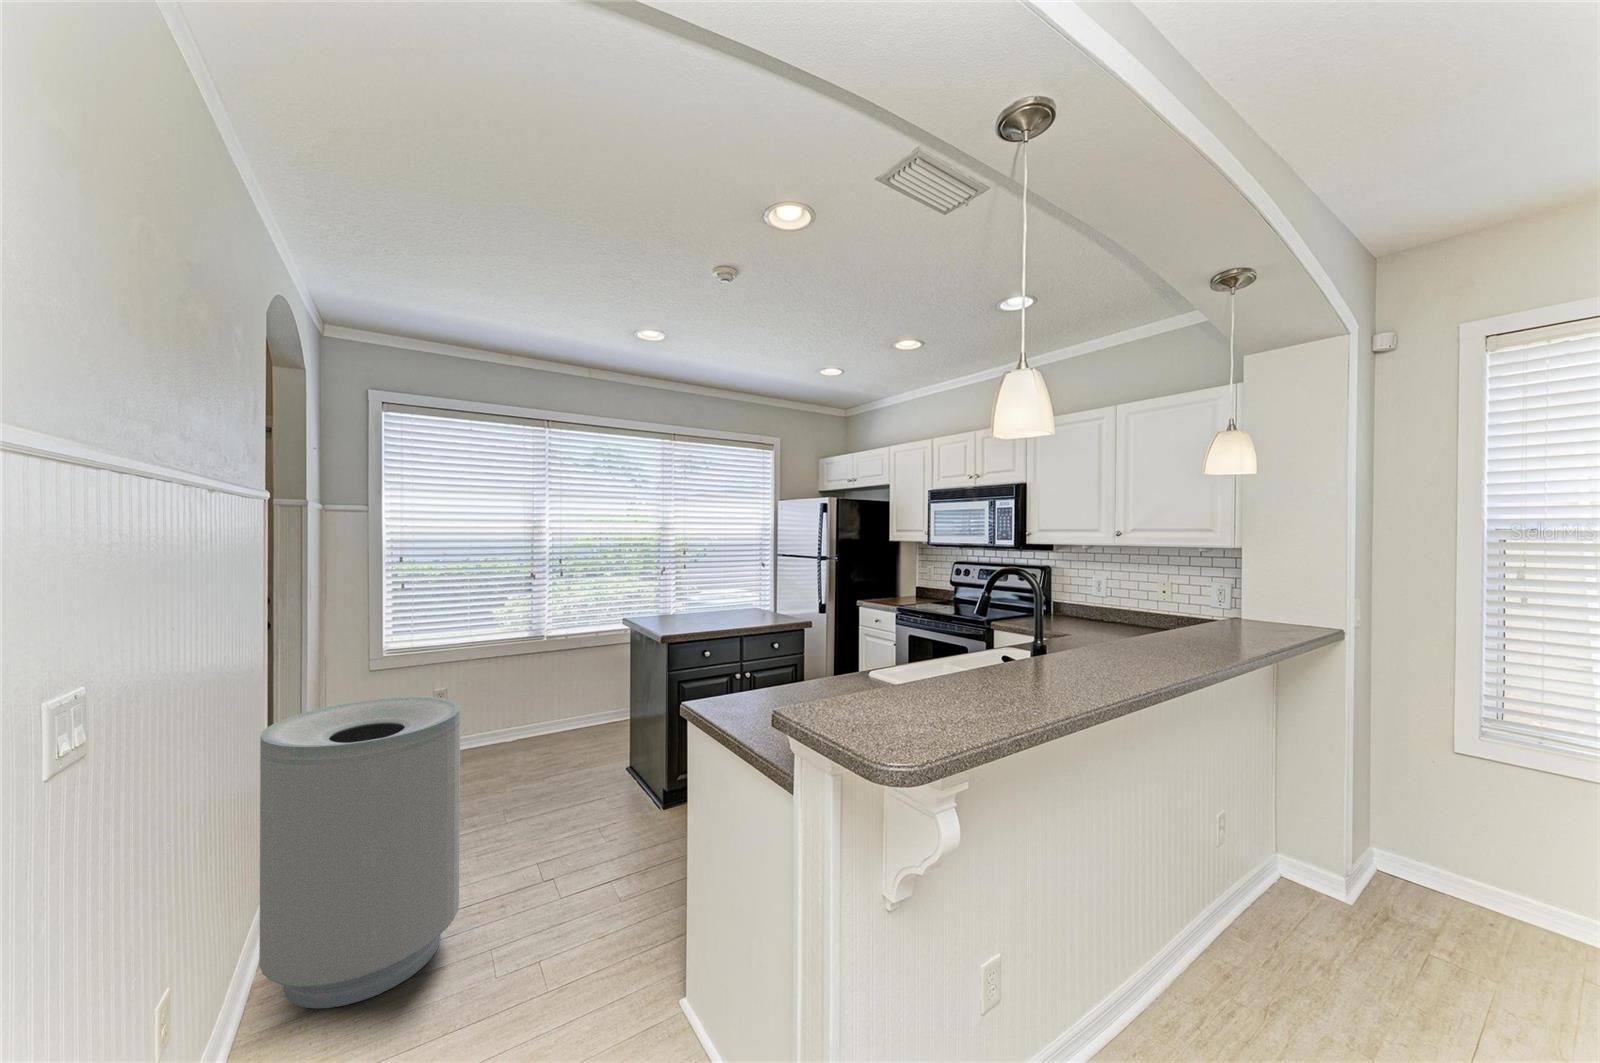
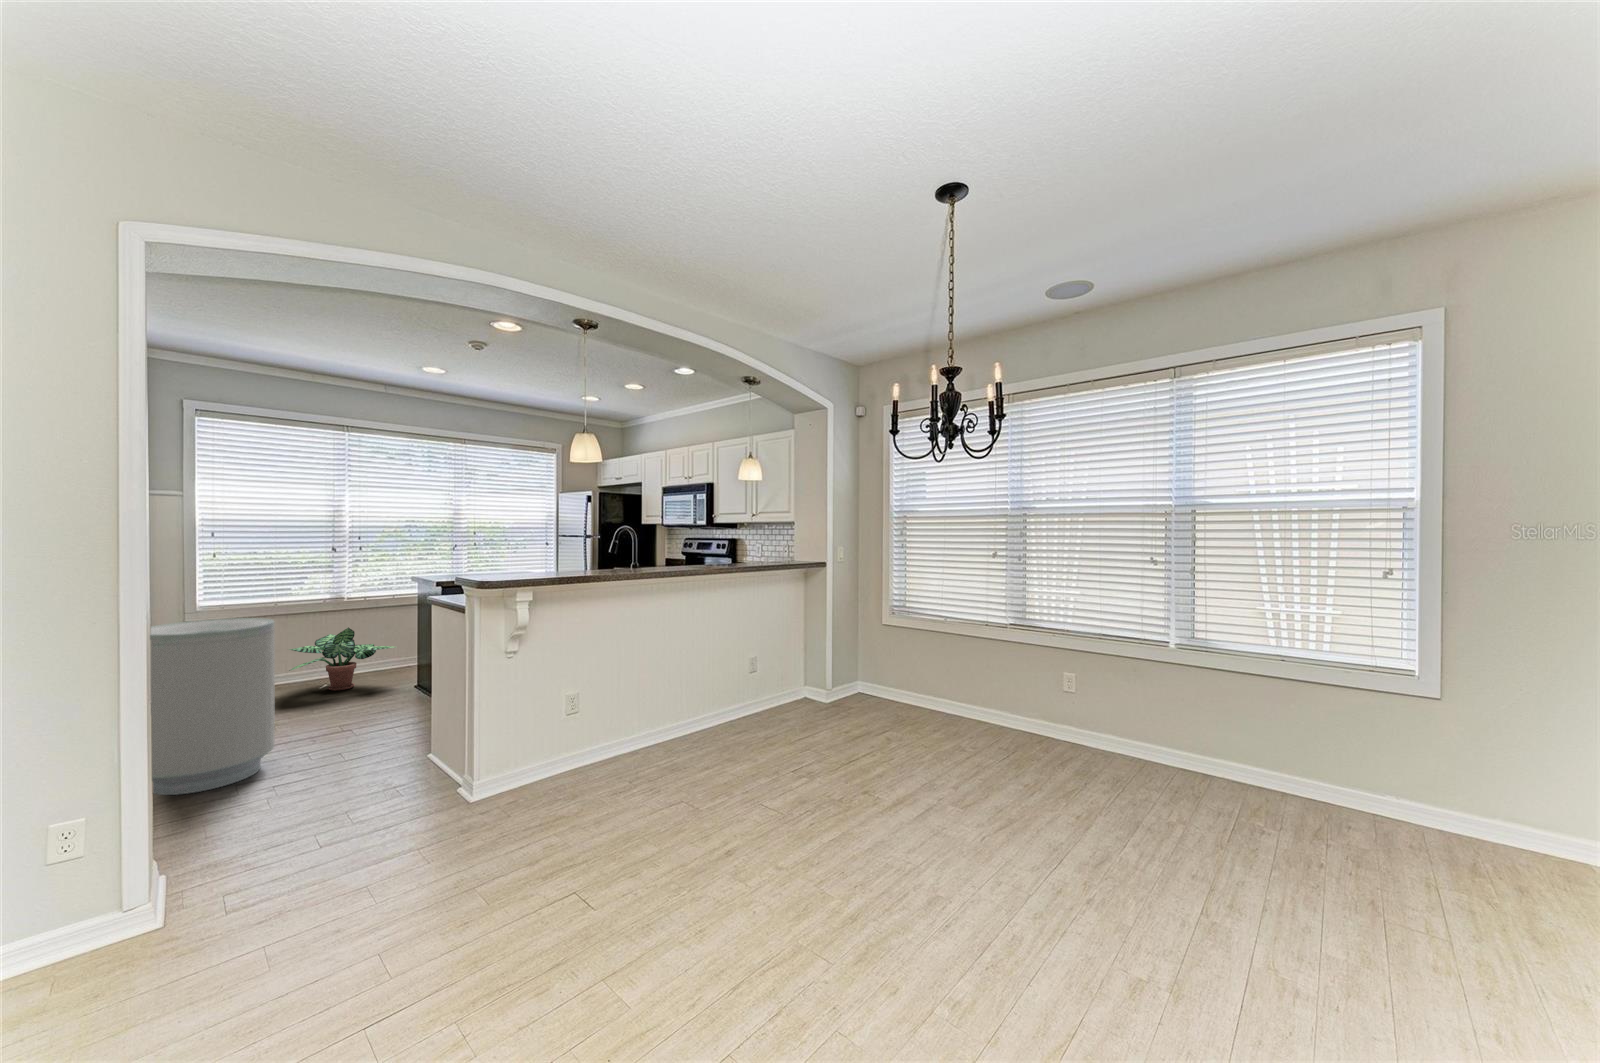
potted plant: none [480,679,607,761] -> present [289,627,395,690]

